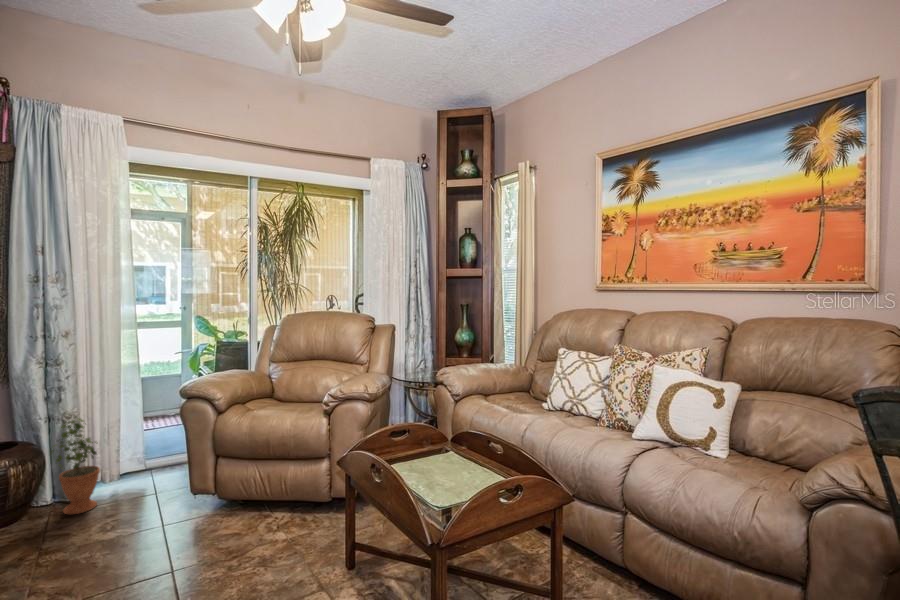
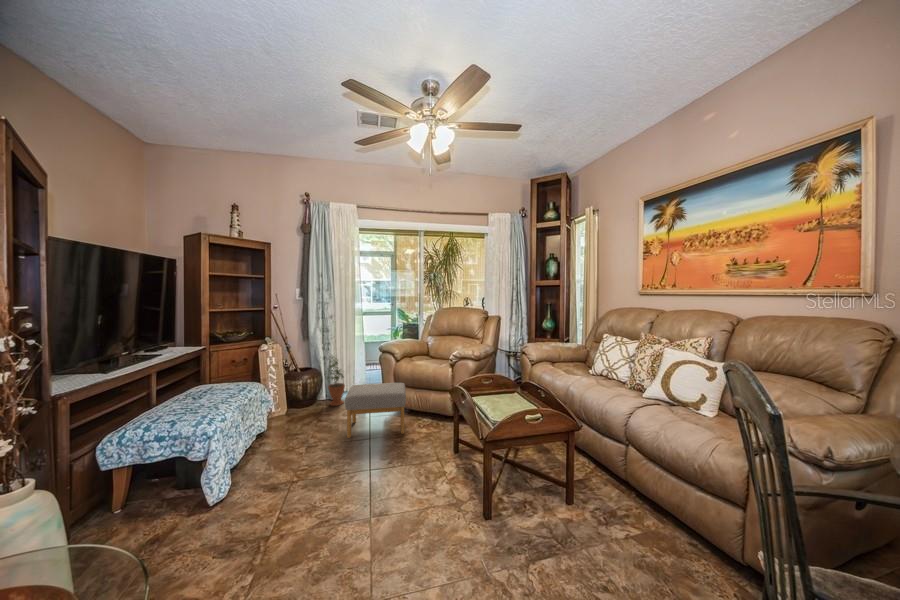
footstool: none [111,453,245,581] -> present [345,383,406,438]

